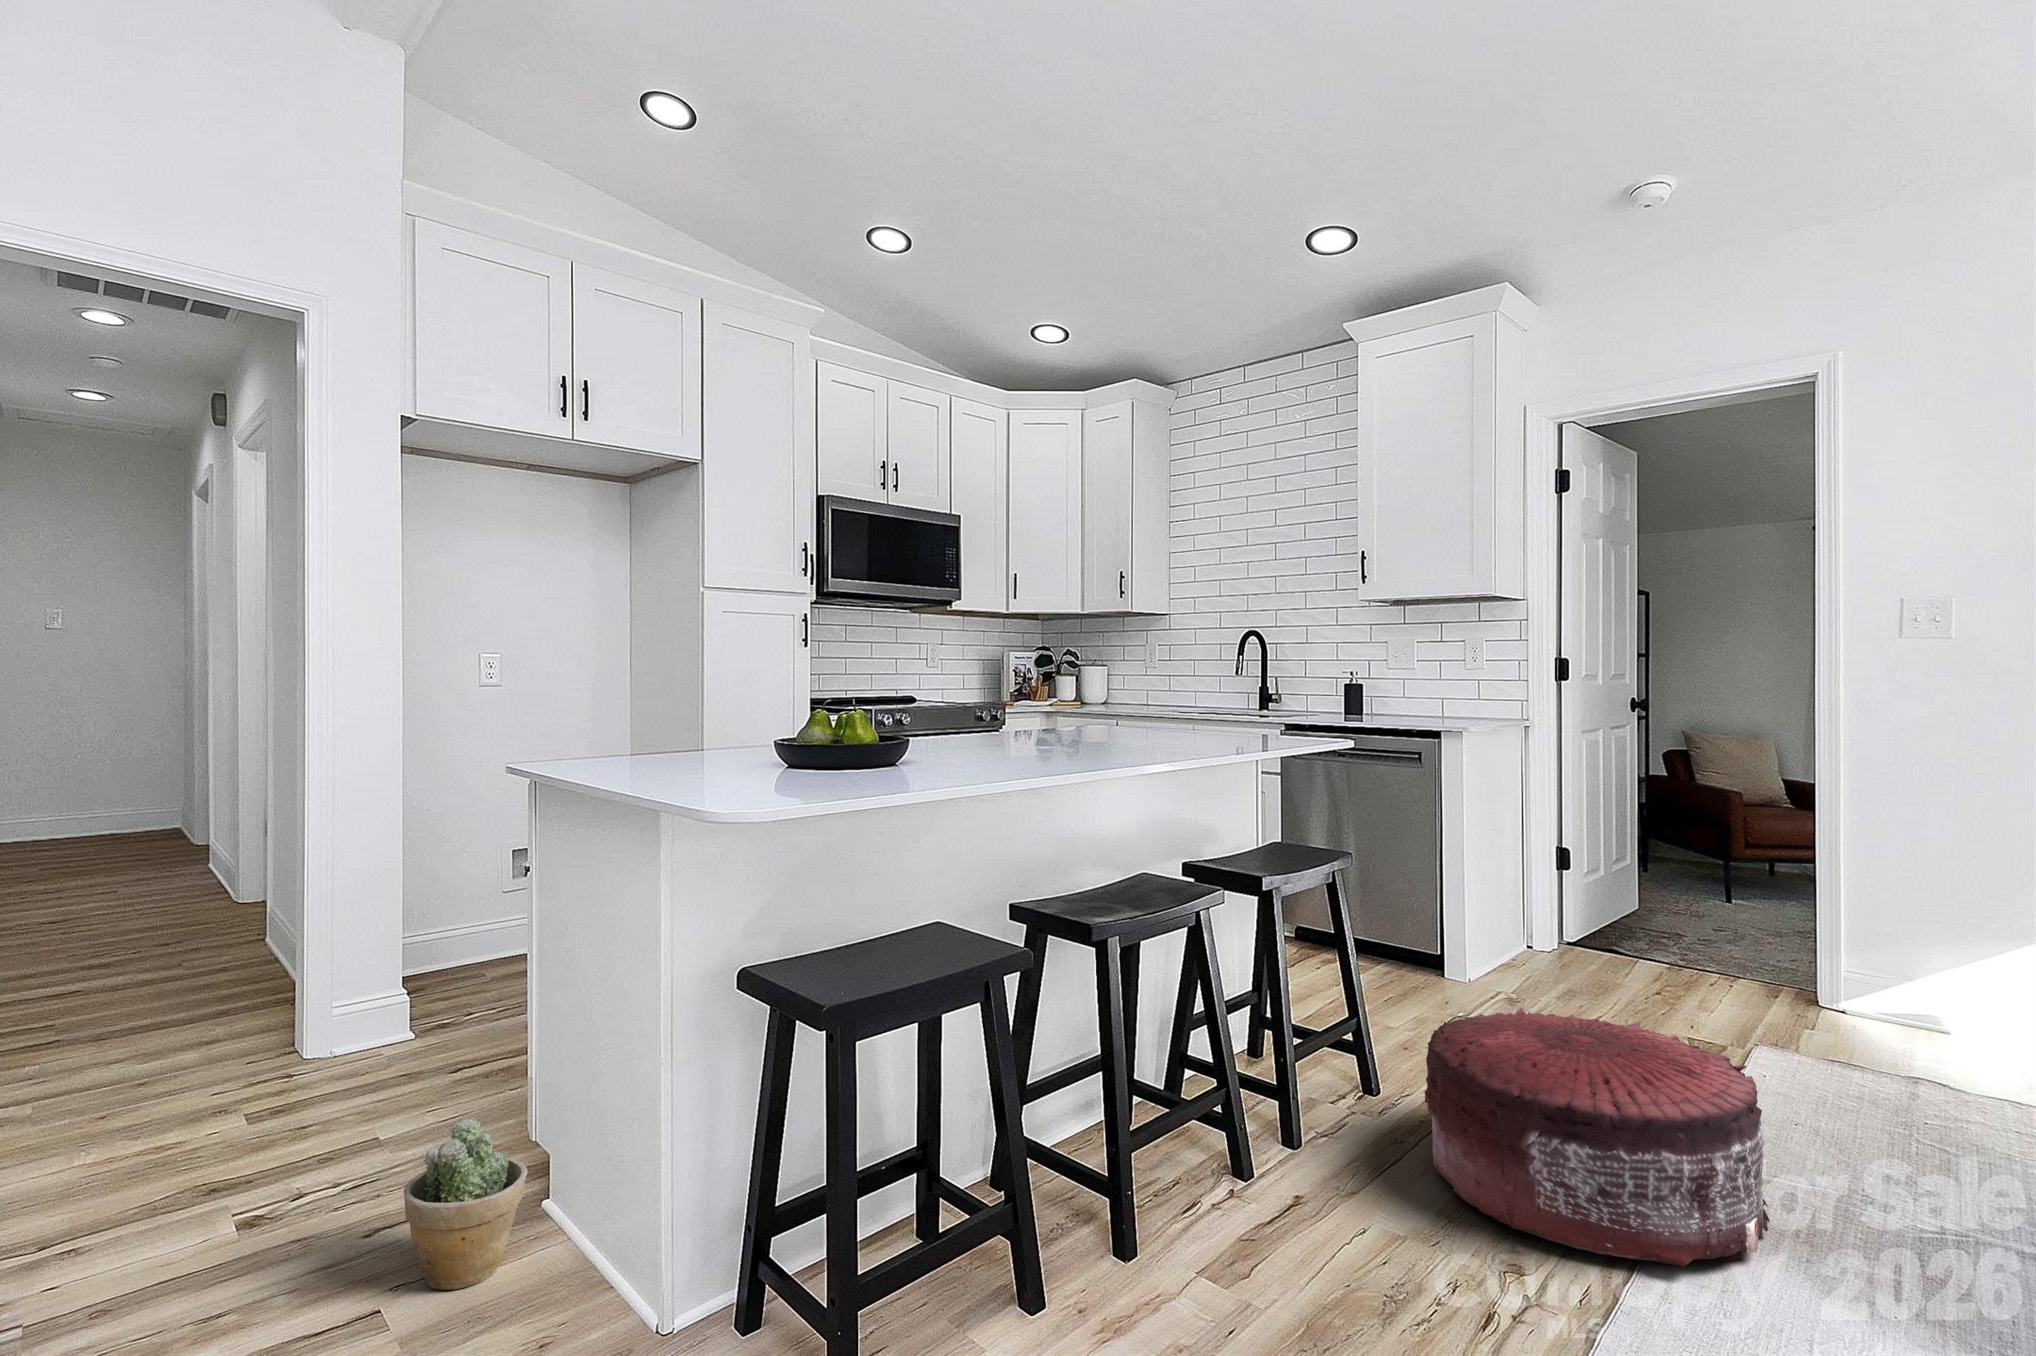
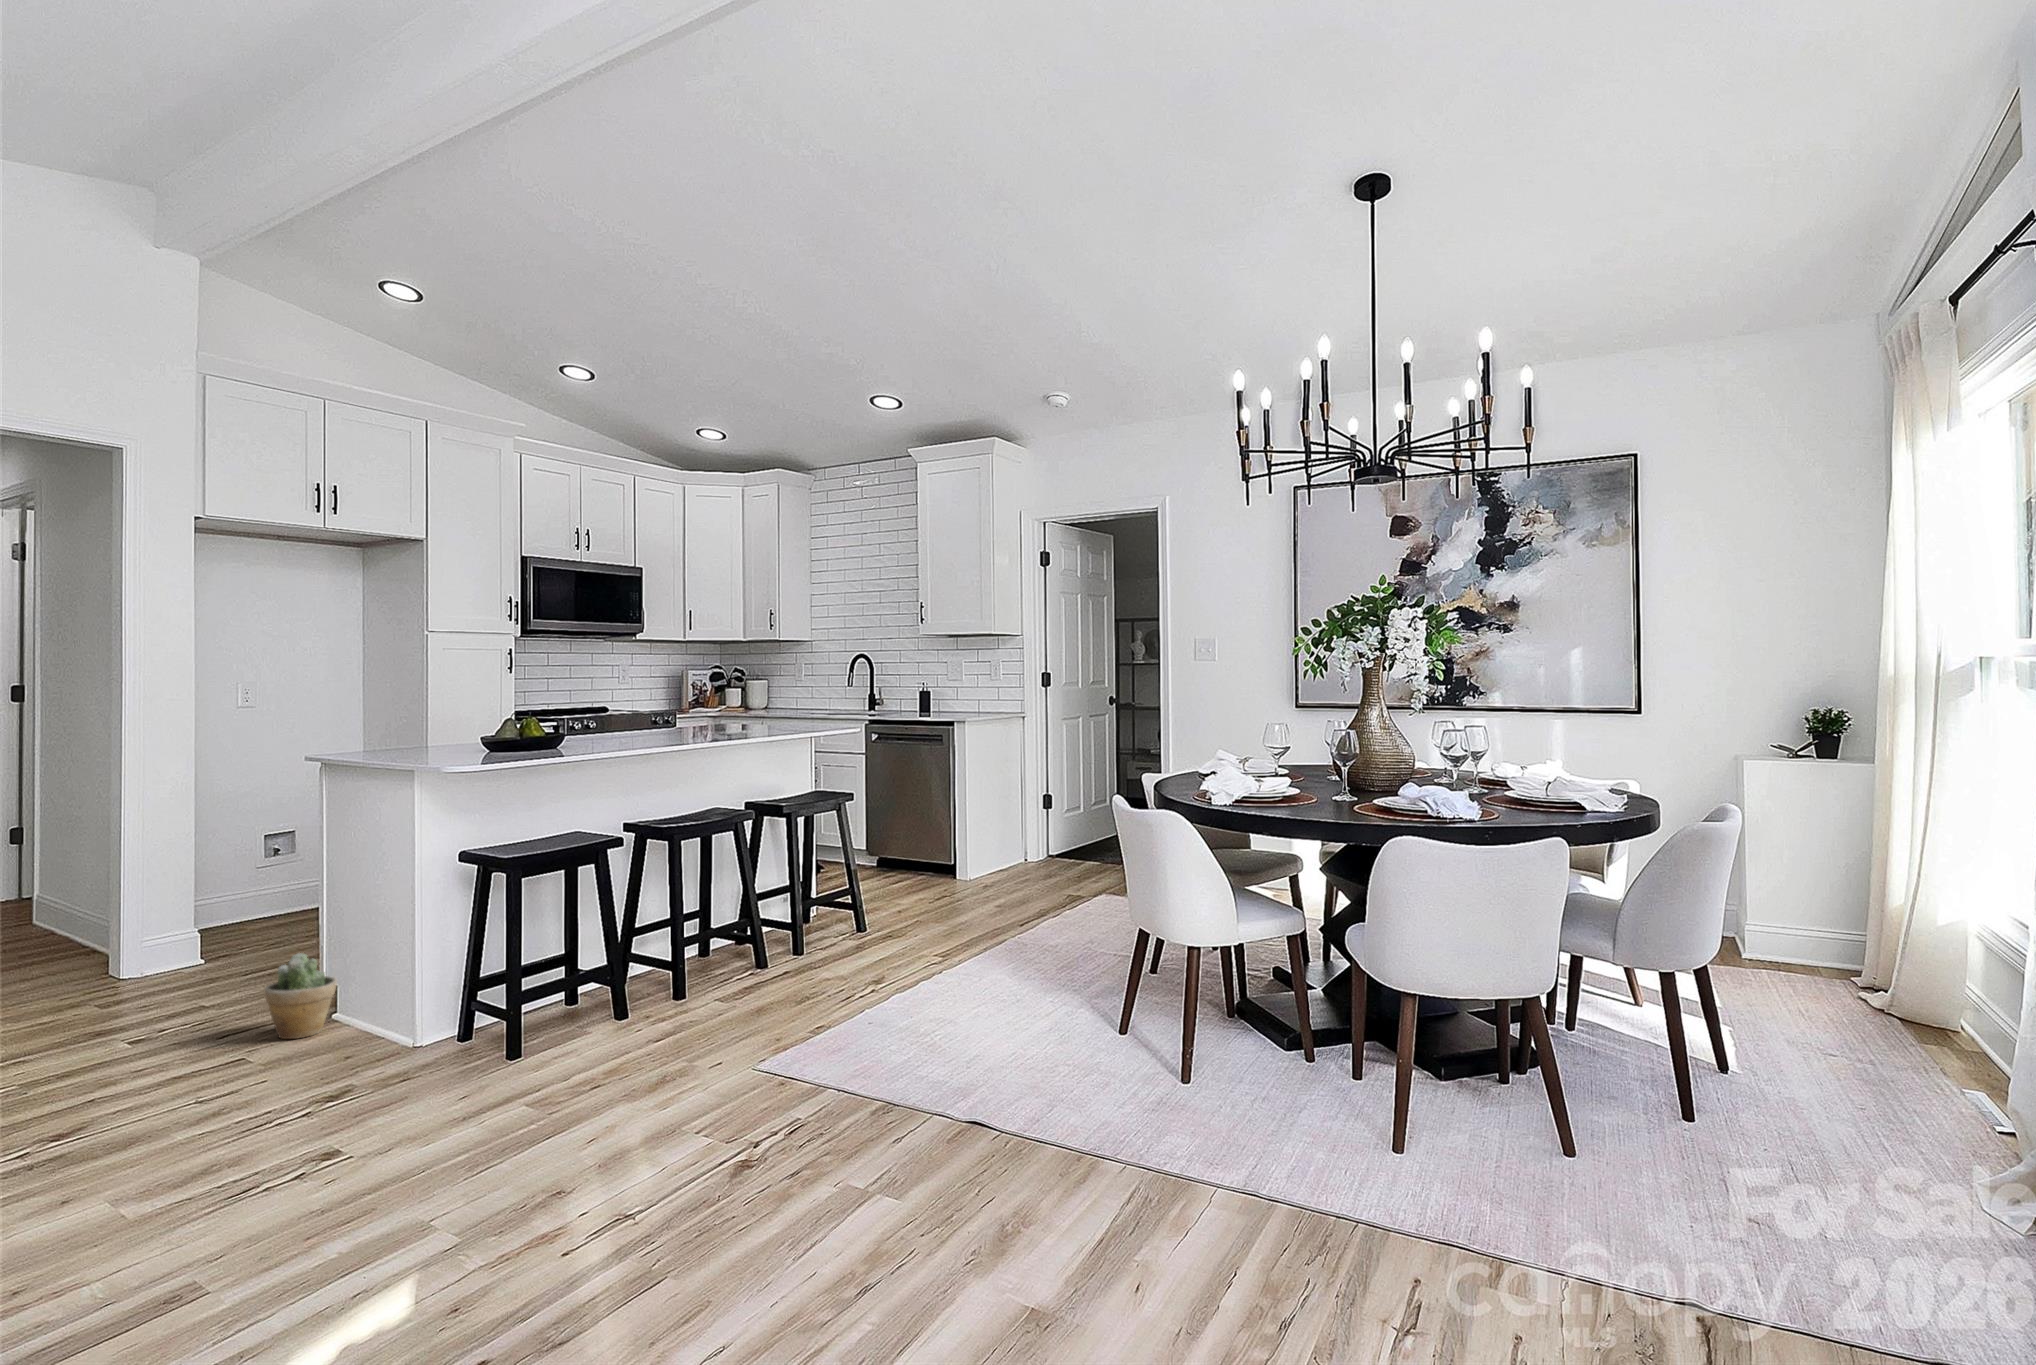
pouf: present [1424,1008,1770,1267] -> none [863,874,1019,975]

